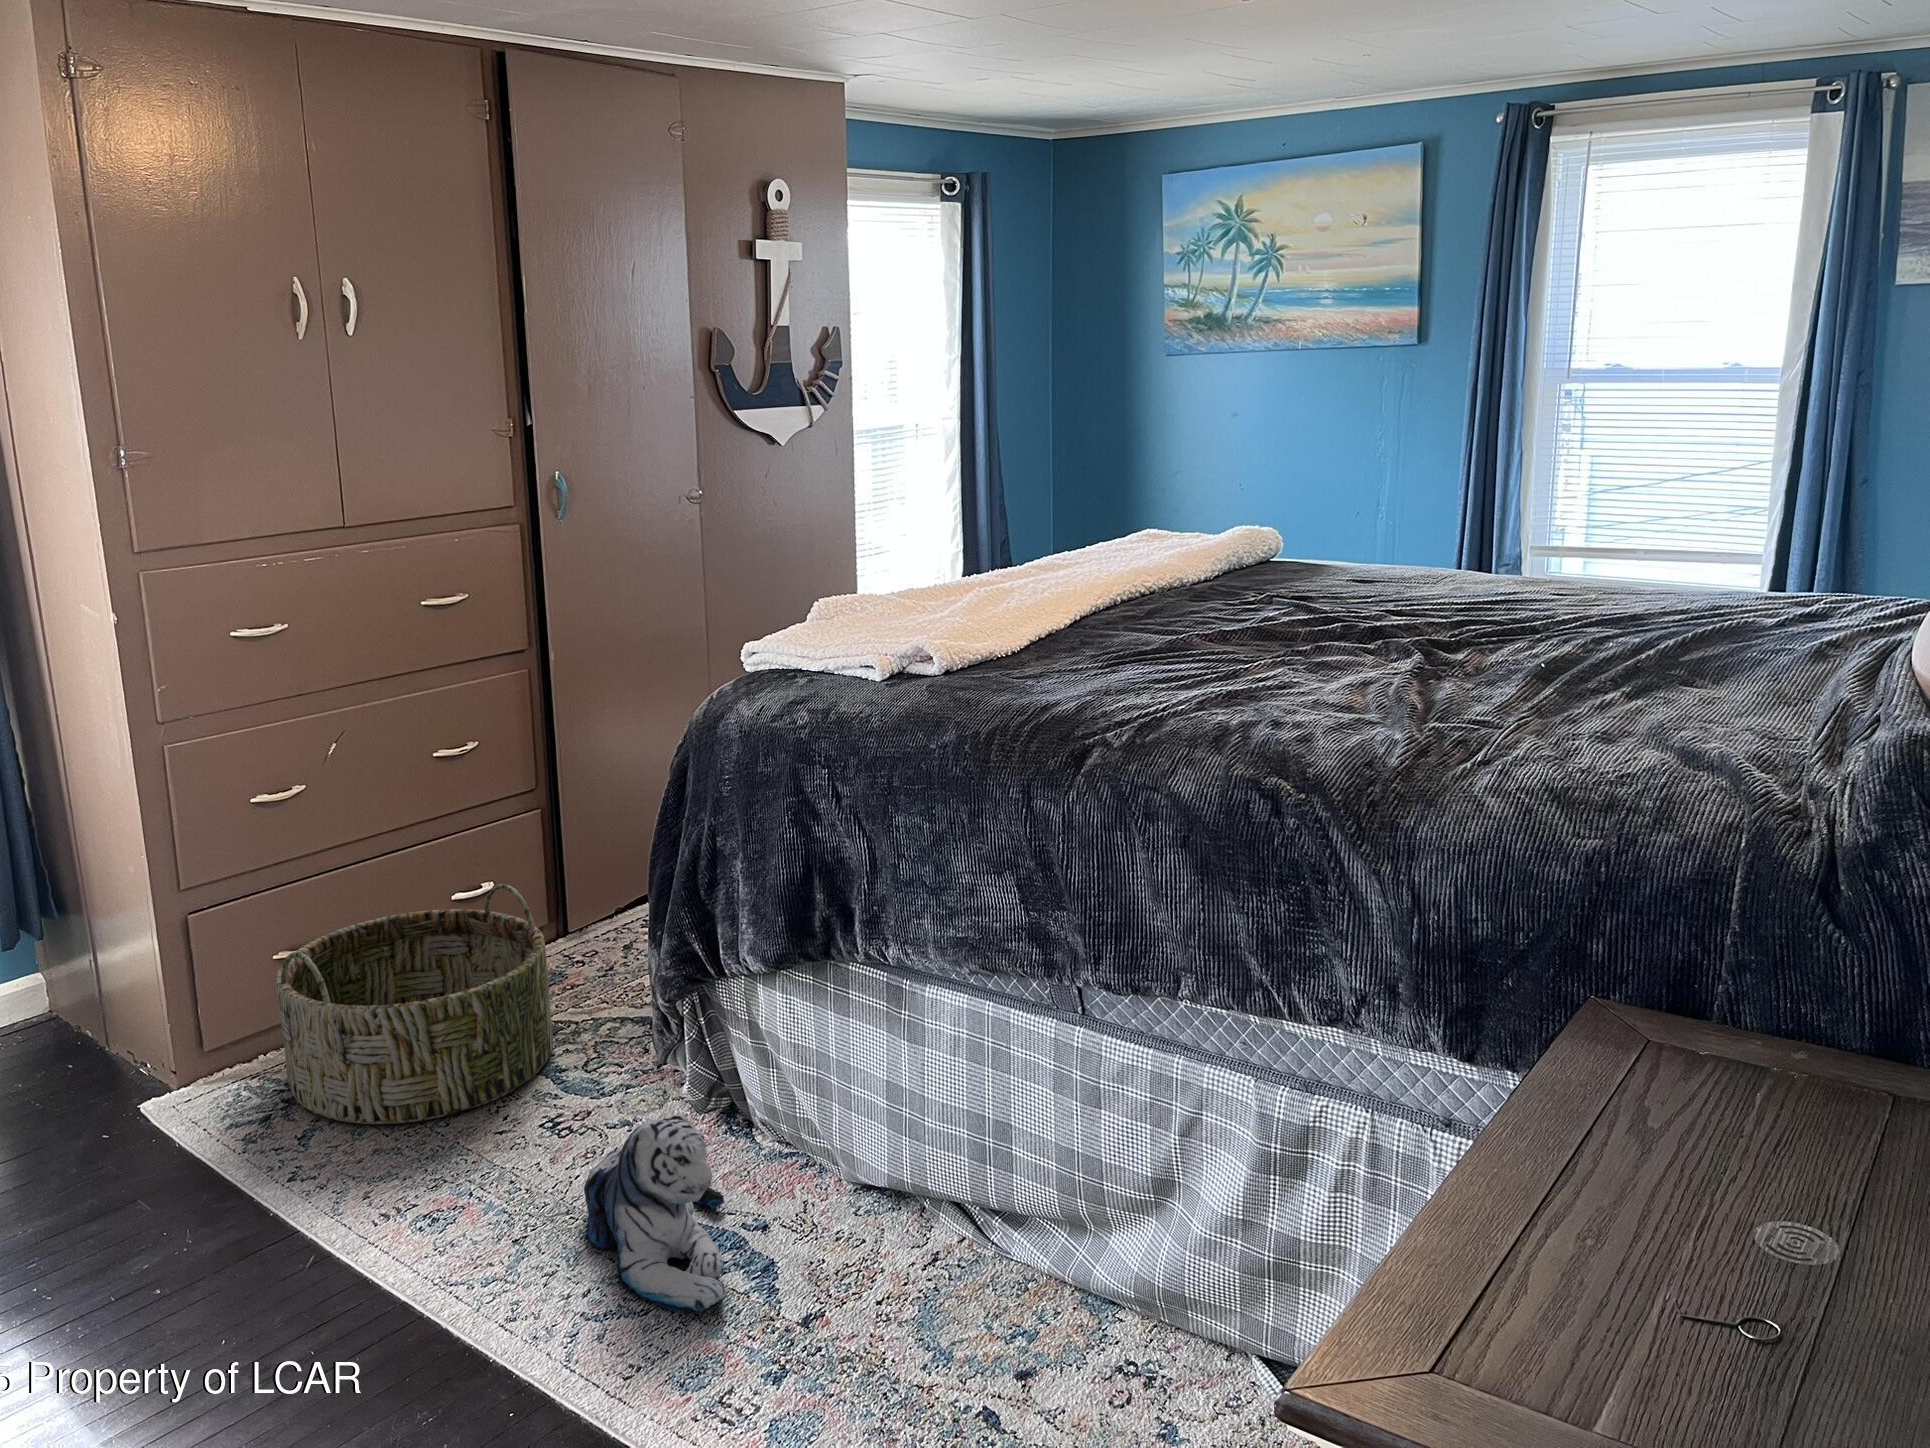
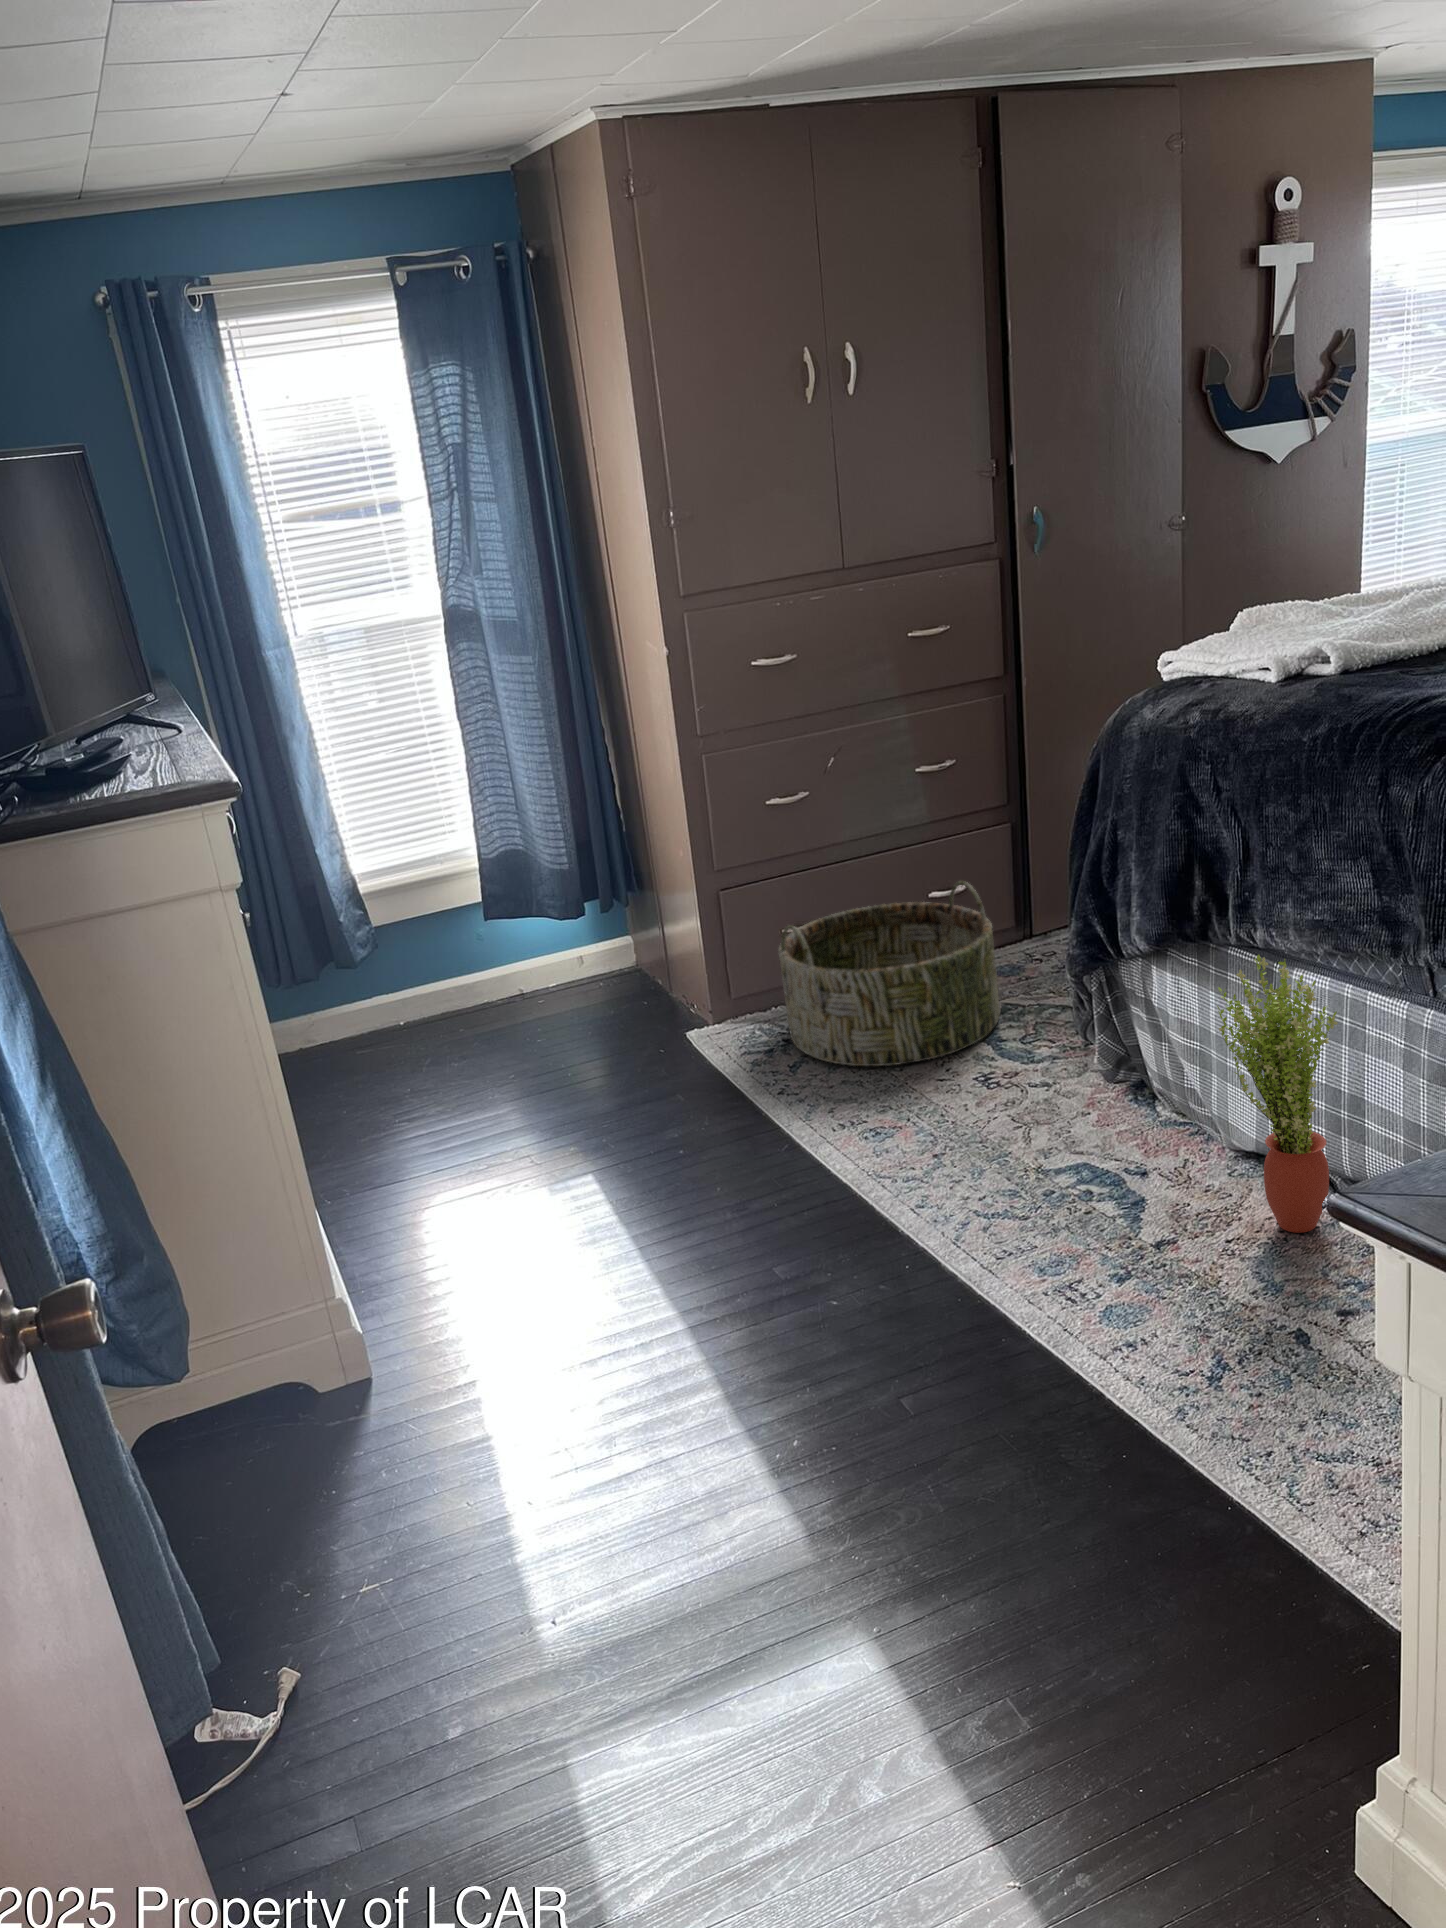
potted plant: none [857,975,987,1283] -> present [1217,955,1338,1233]
plush toy: present [584,1116,726,1313] -> none [988,1067,1112,1224]

